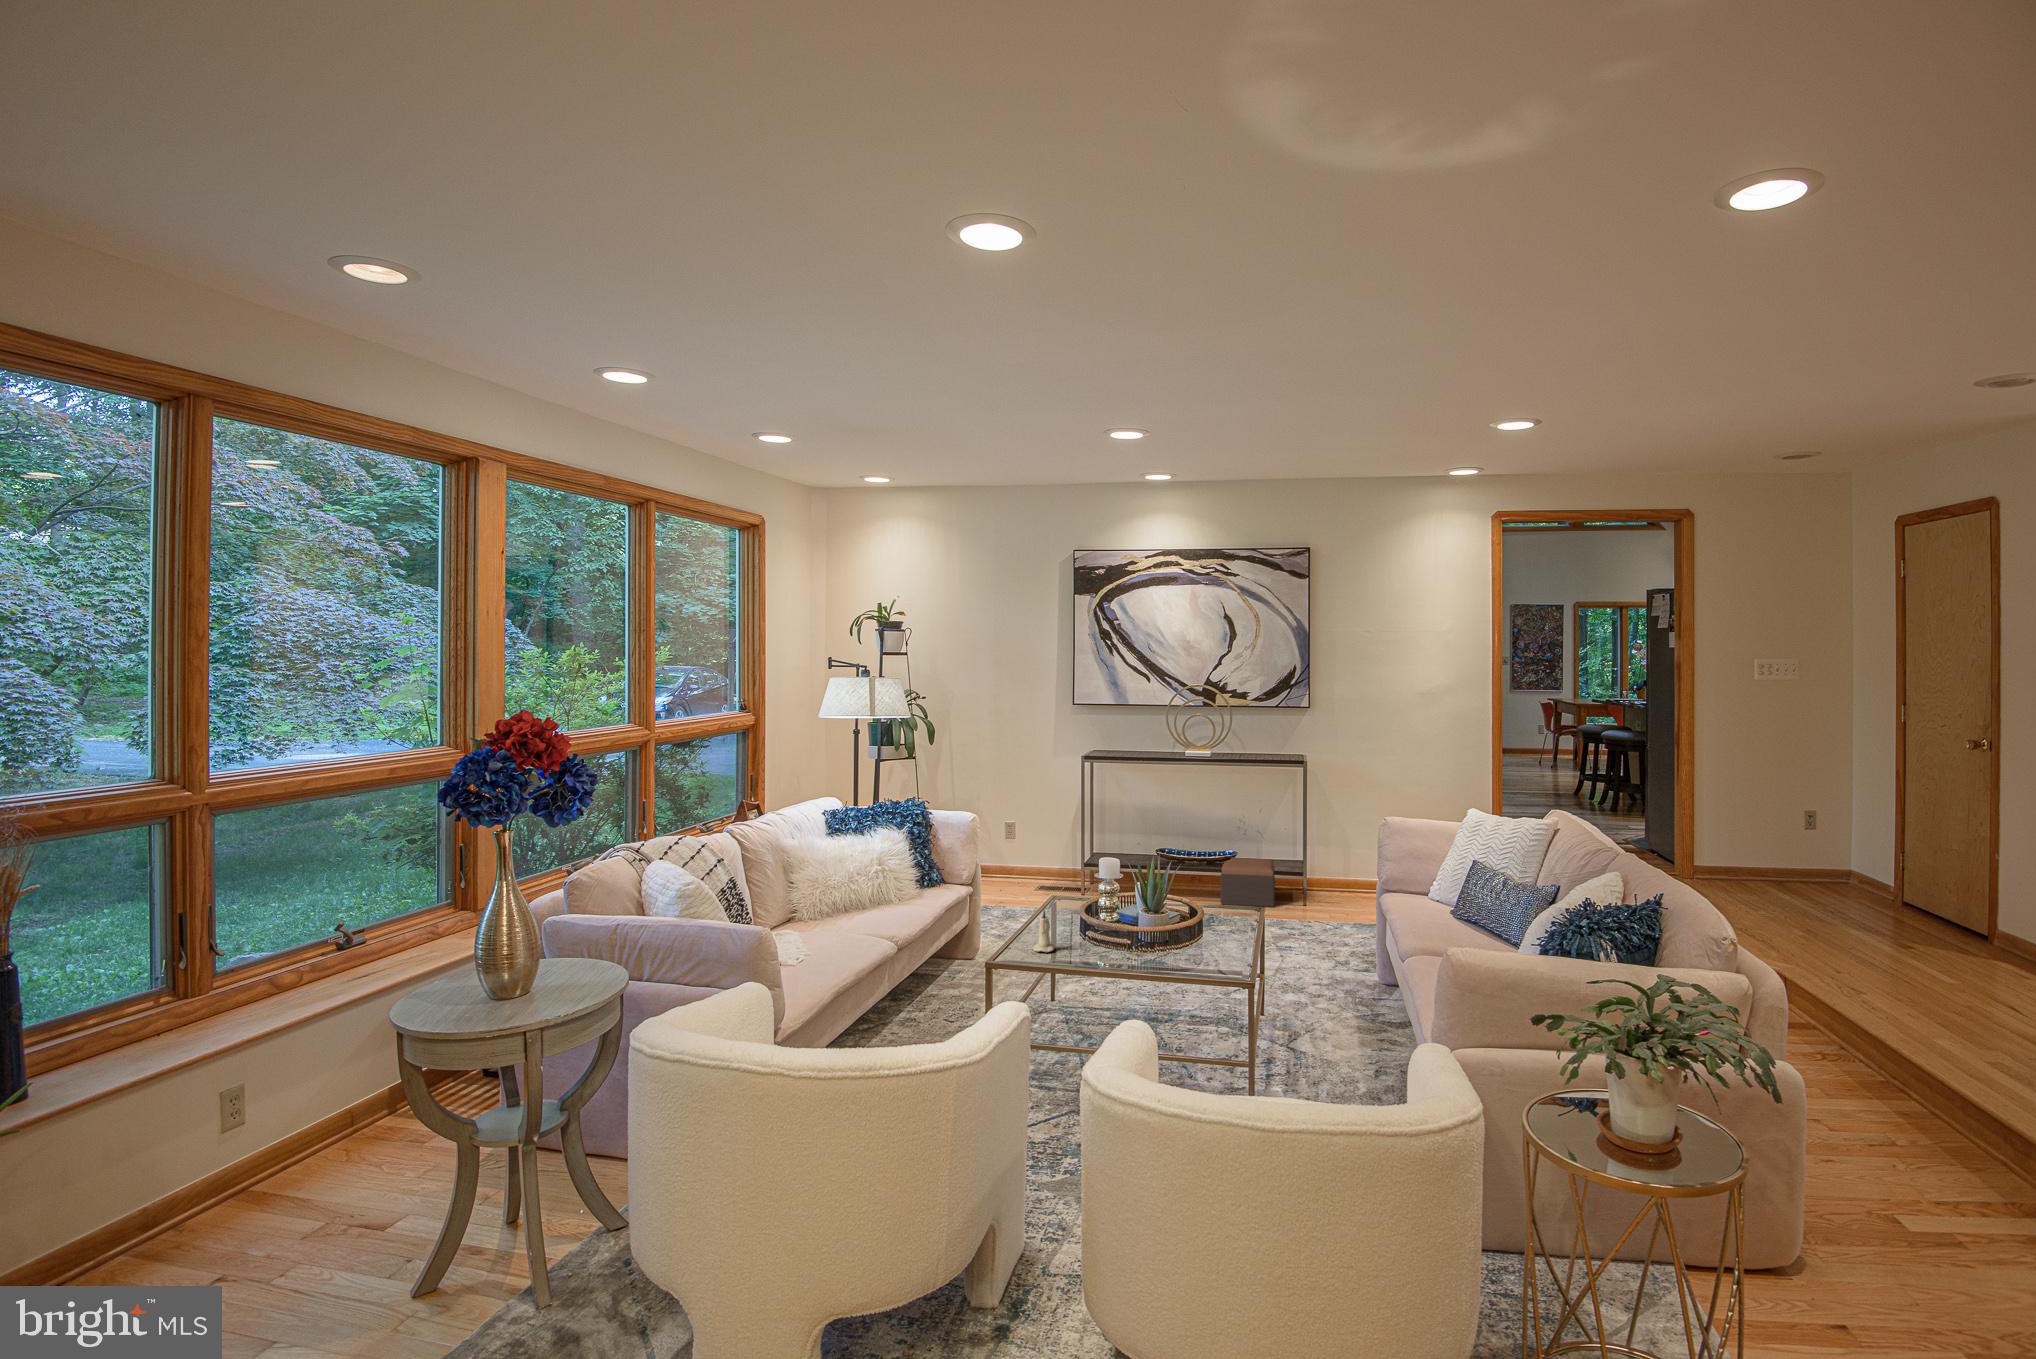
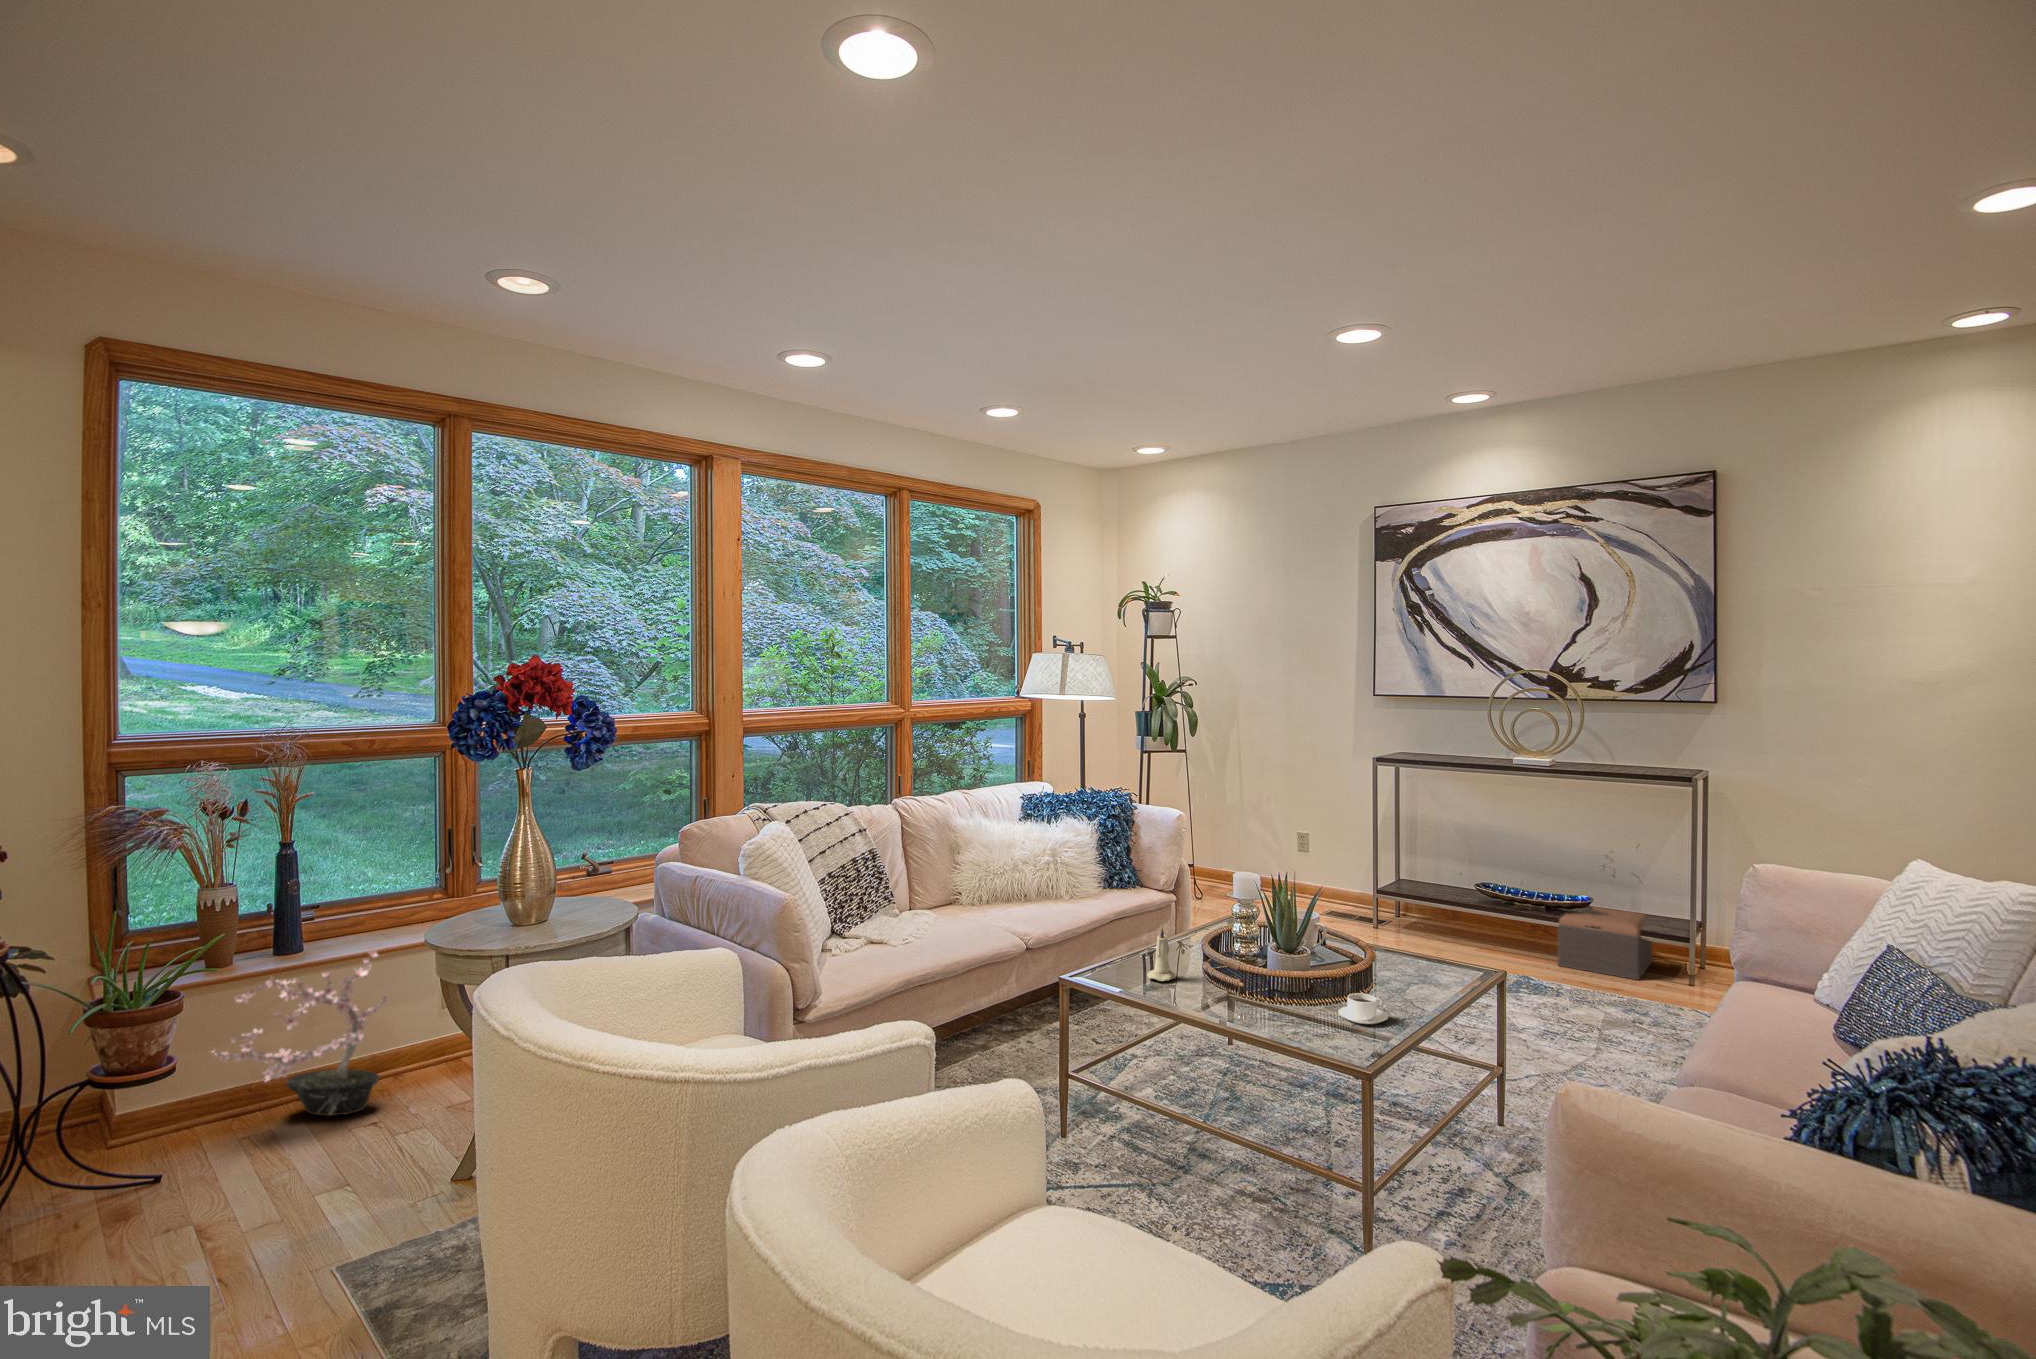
coffee cup: none [1185,938,1219,959] -> present [1338,993,1388,1024]
potted plant: none [71,1042,285,1242] -> present [213,950,388,1116]

